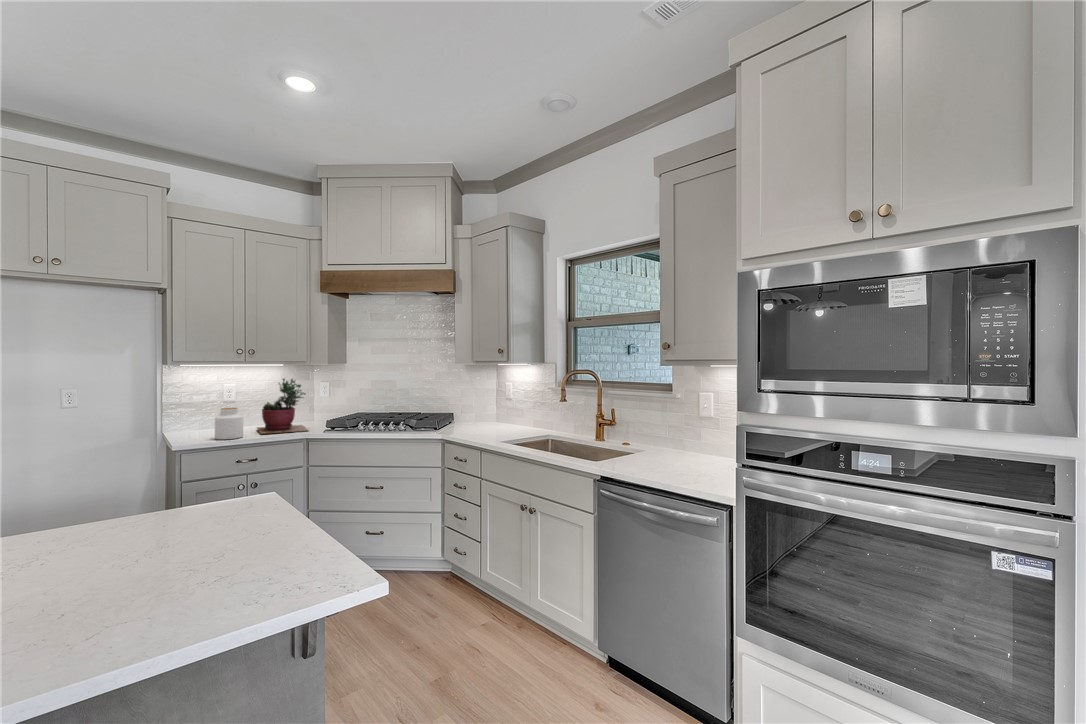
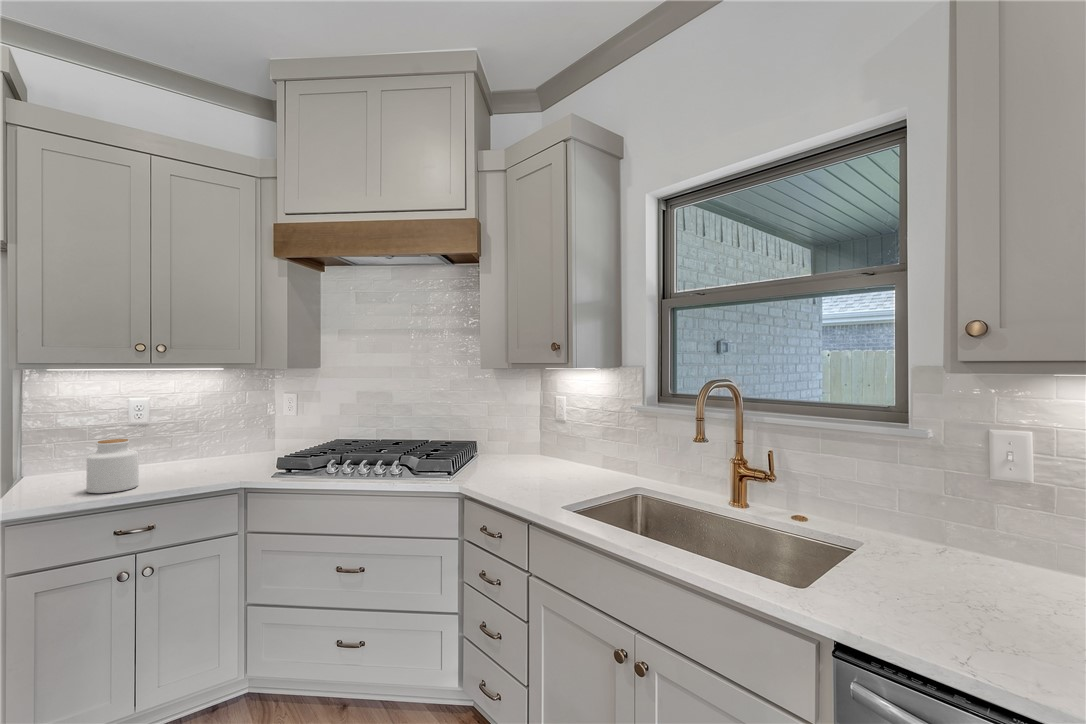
succulent plant: present [257,379,308,434] -> none [169,390,252,480]

